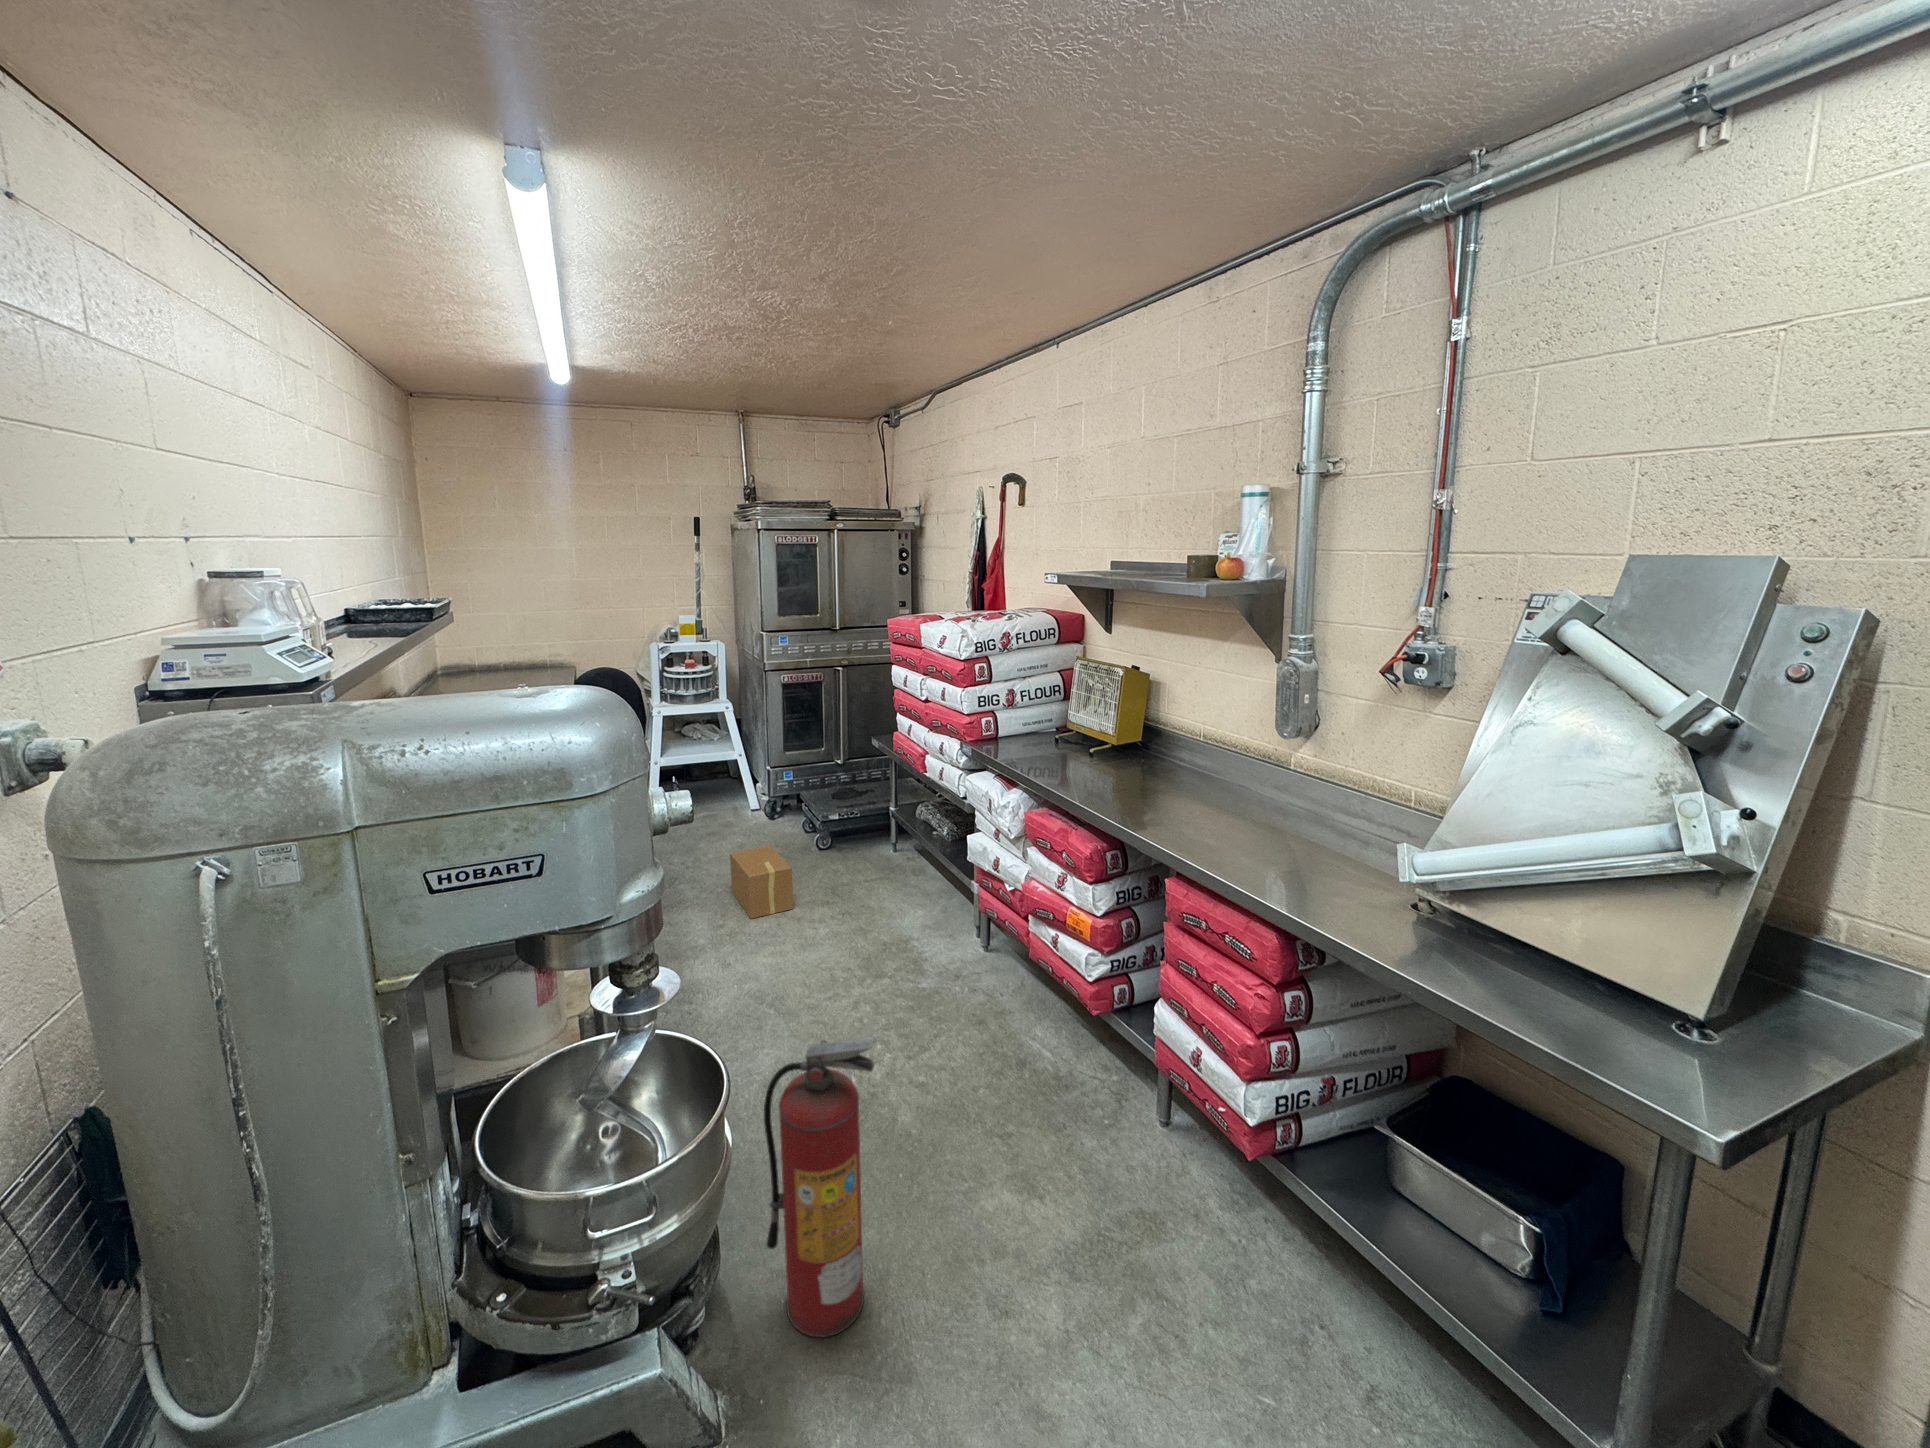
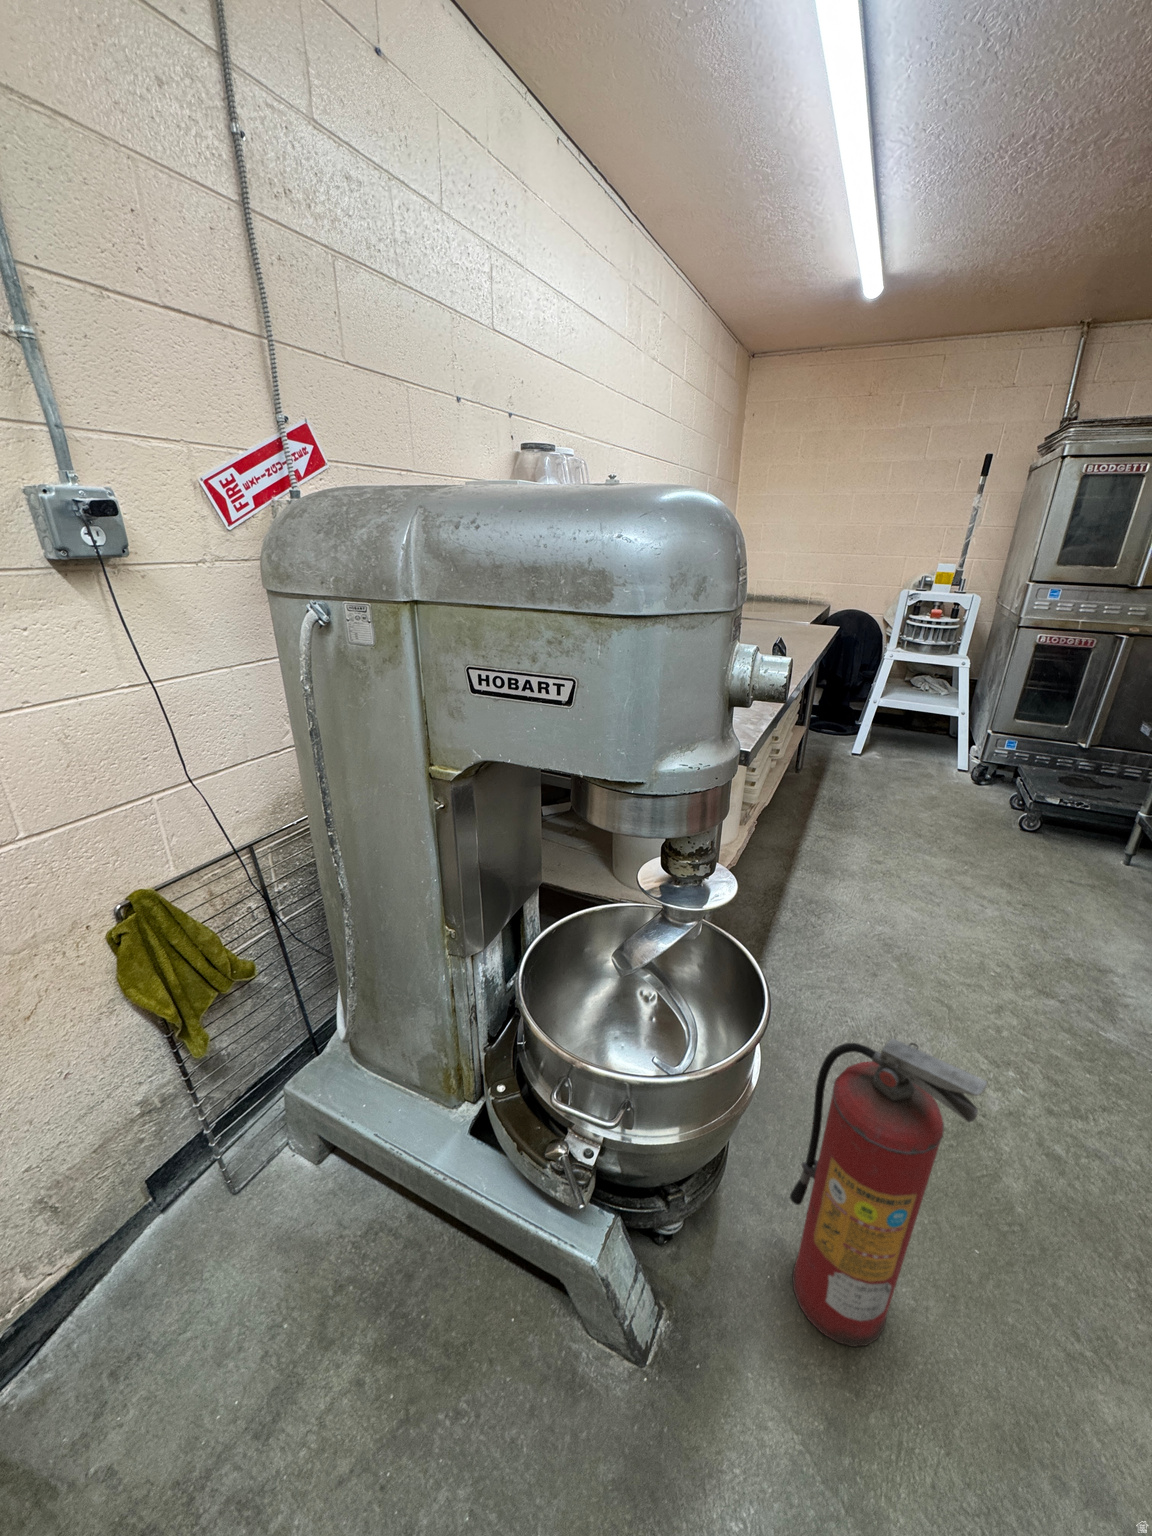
cardboard box: present [730,846,793,919] -> none [907,801,978,877]

